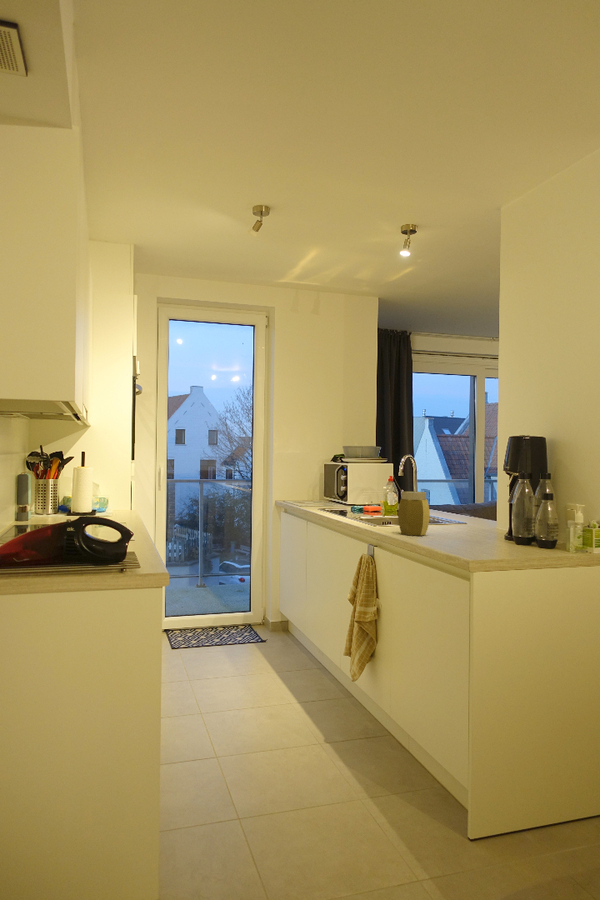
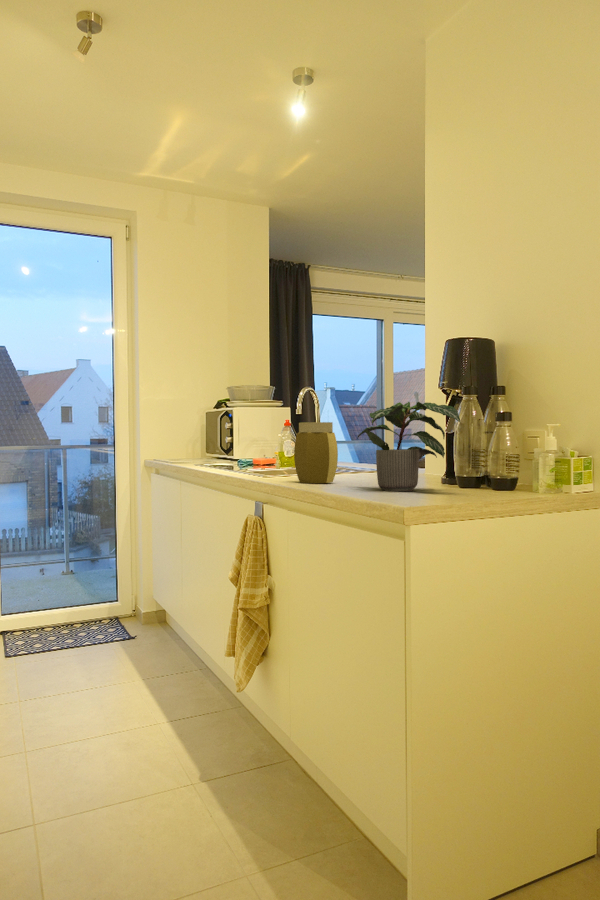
potted plant: none [443,482,514,546] -> present [357,402,460,491]

